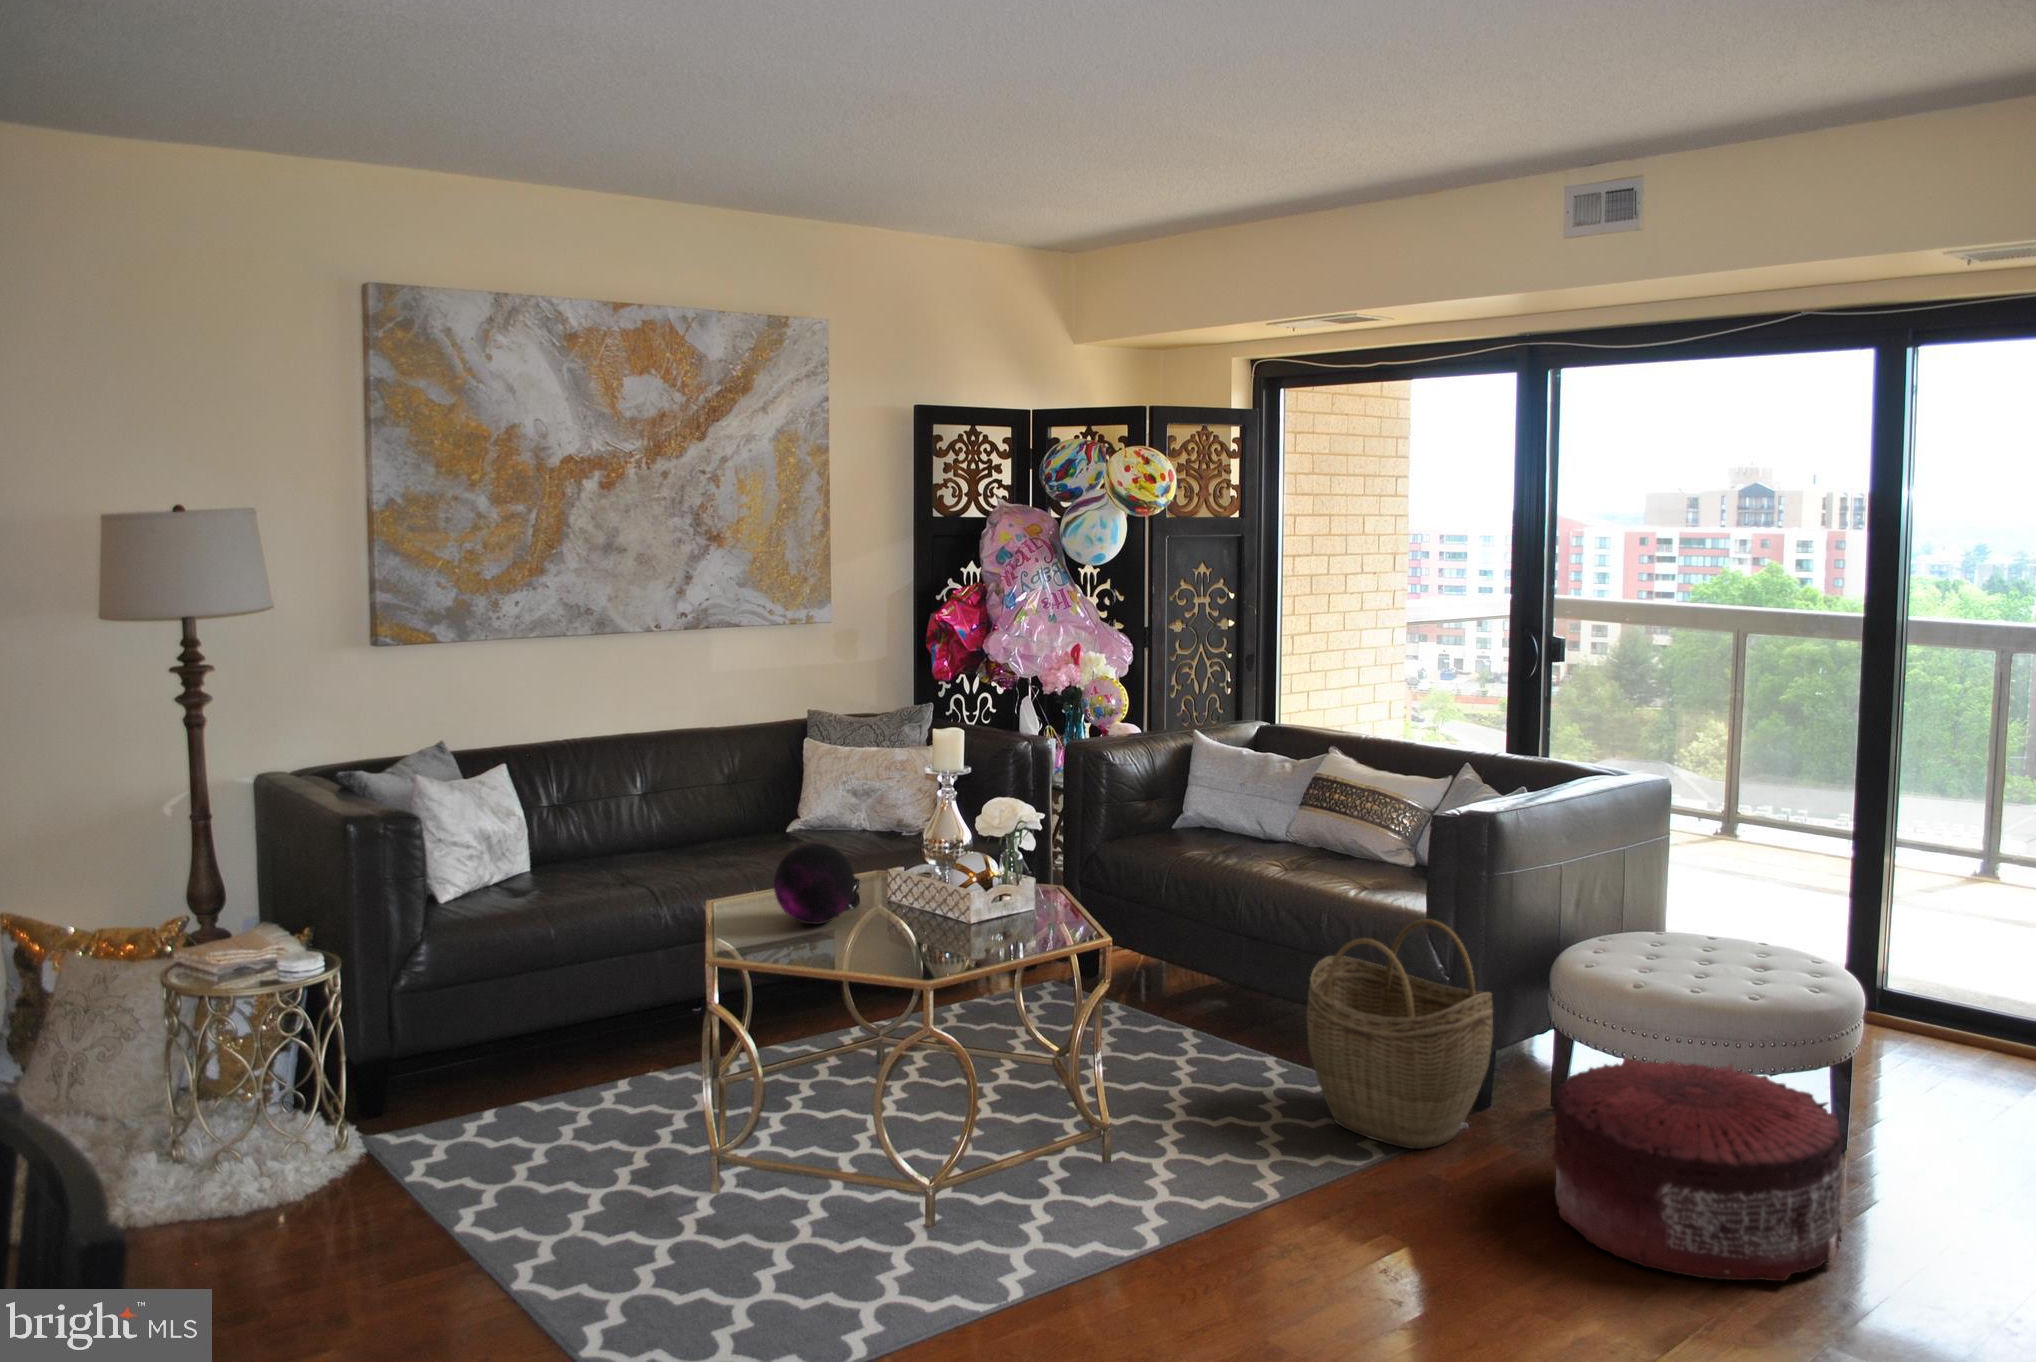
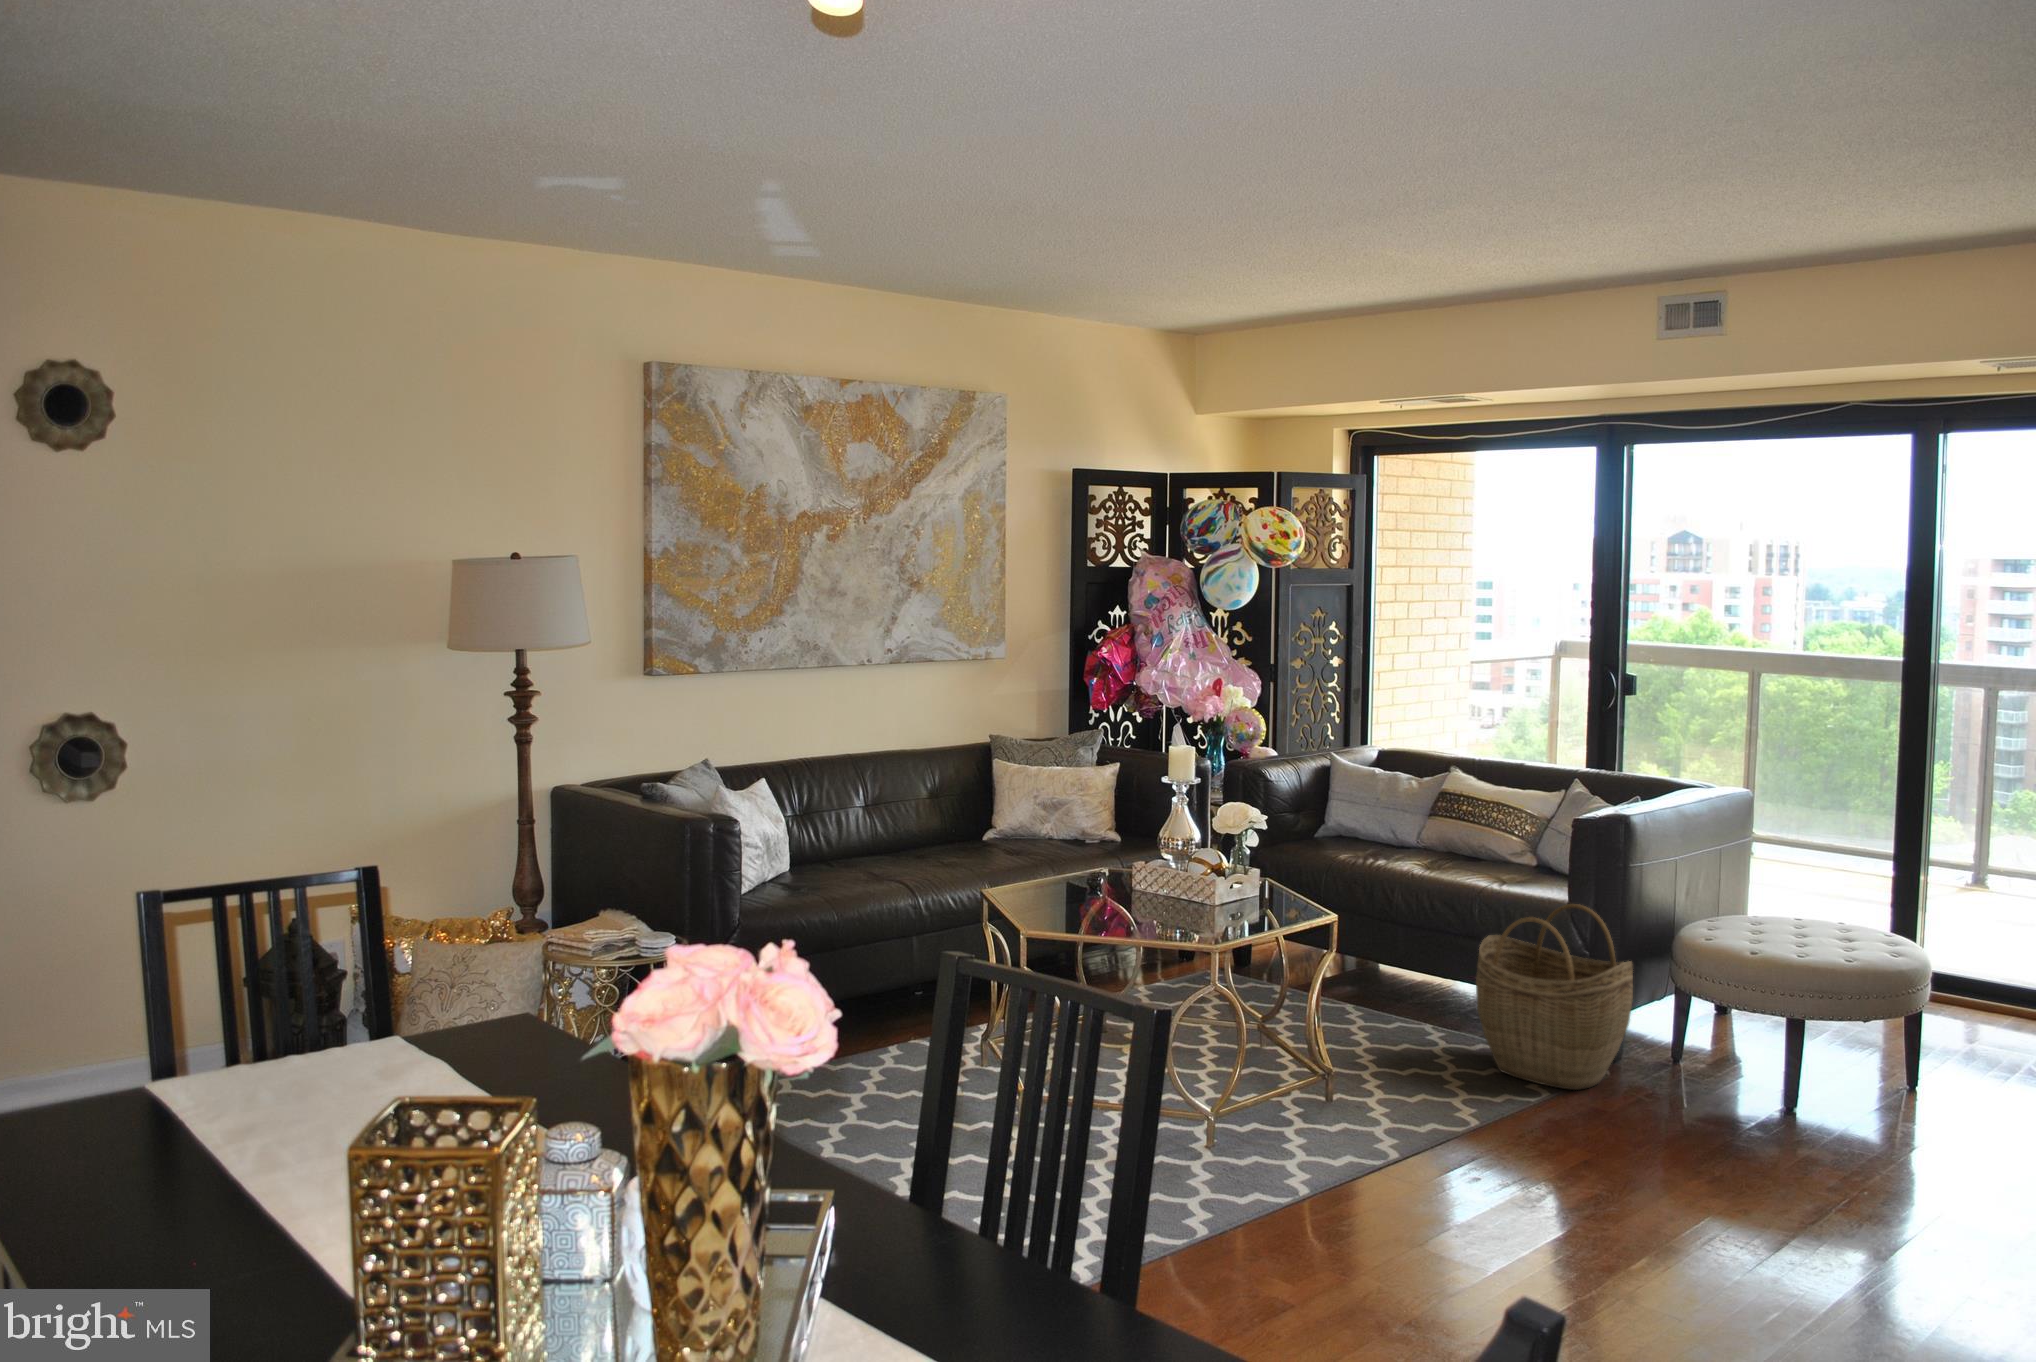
decorative orb: present [774,843,855,924] -> none [1041,839,1107,906]
pouf: present [1553,1059,1843,1281] -> none [1695,1011,1933,1177]

